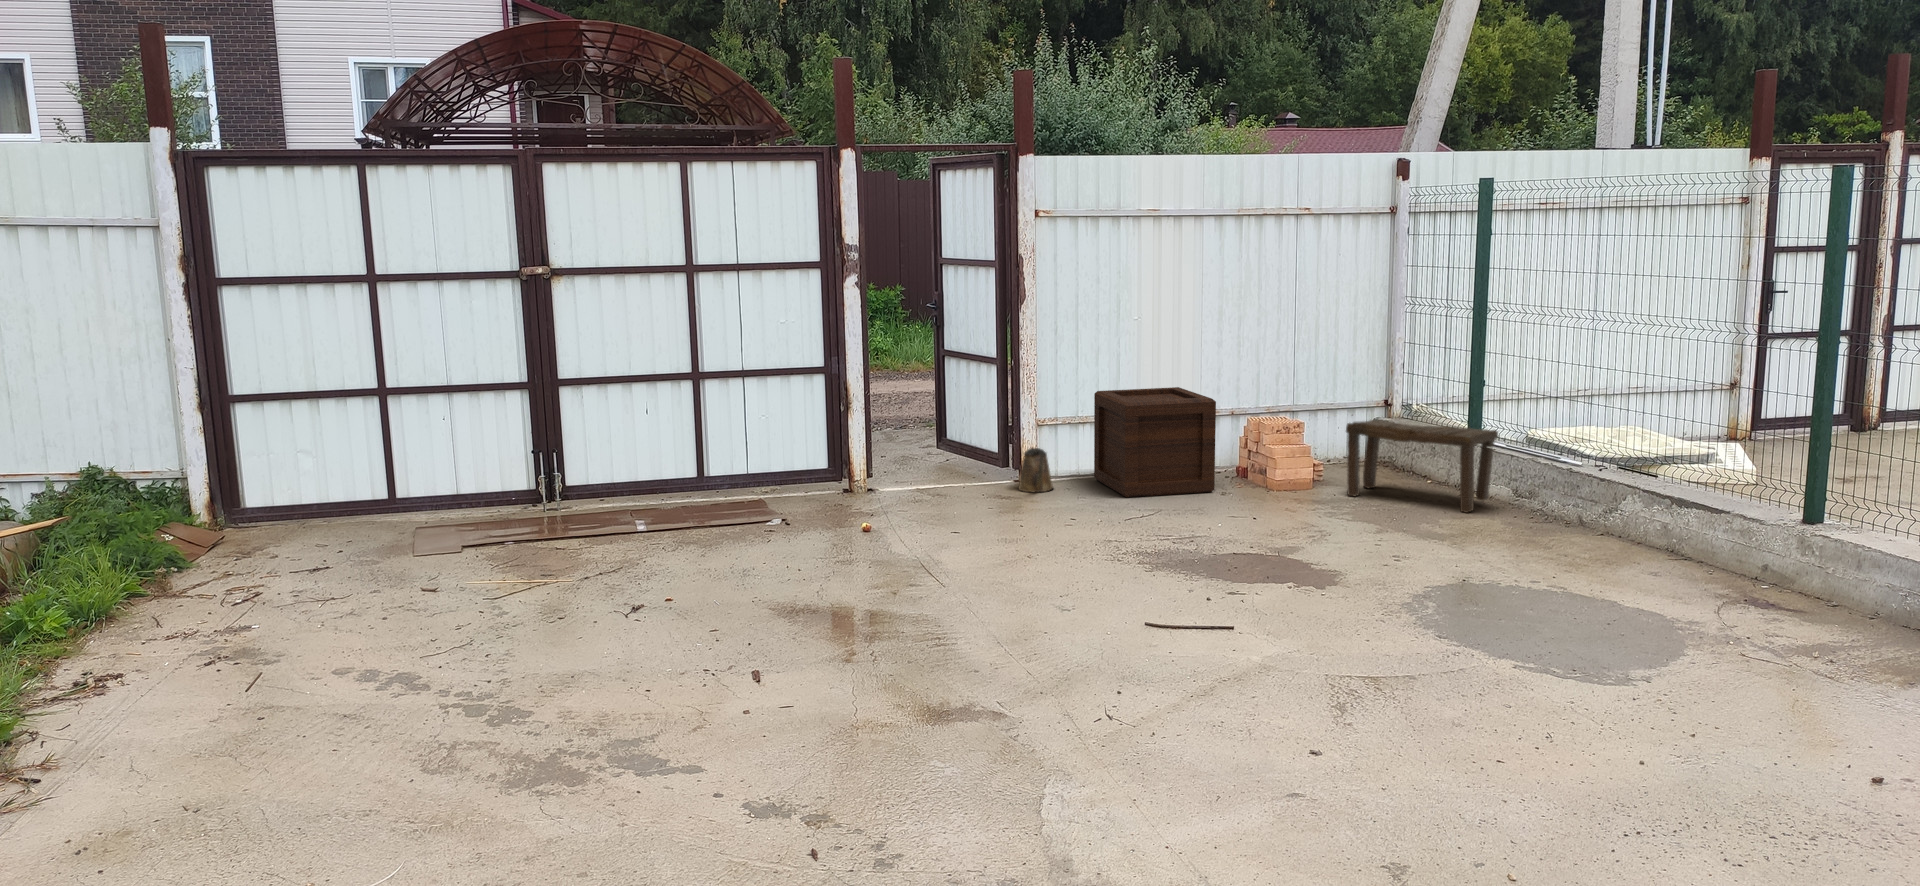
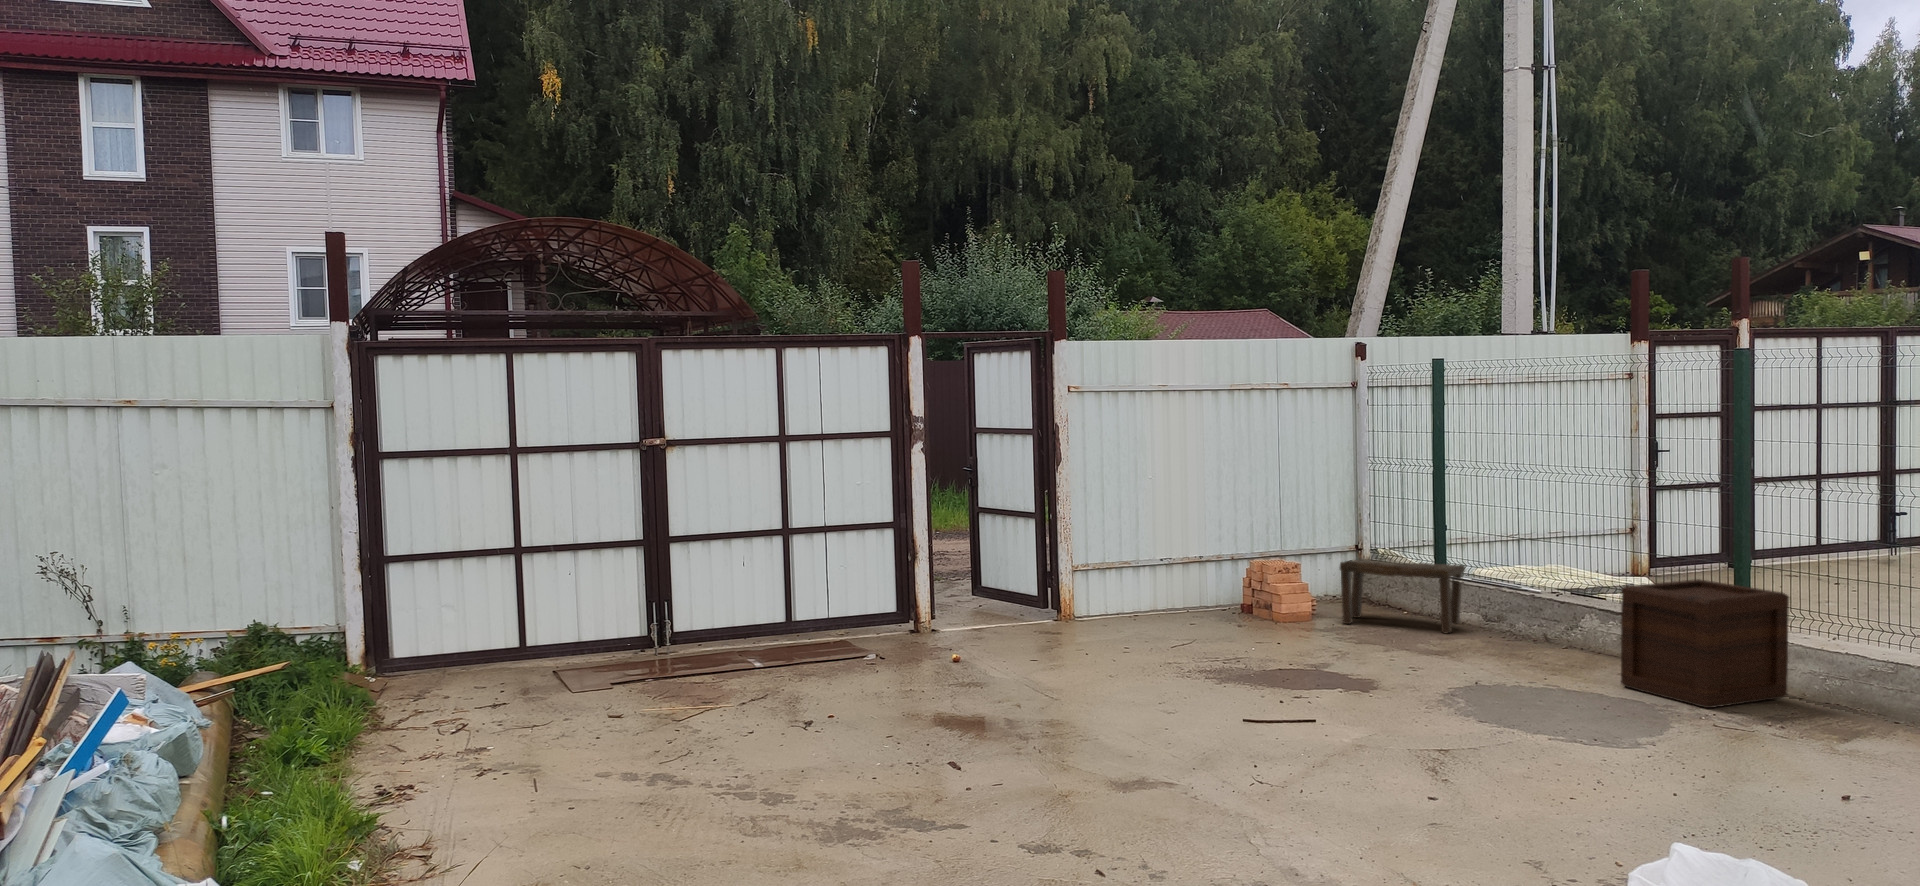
wooden crate: present [1094,387,1216,497] -> present [1621,579,1789,708]
watering can: present [1018,448,1053,492] -> none [1063,590,1094,629]

